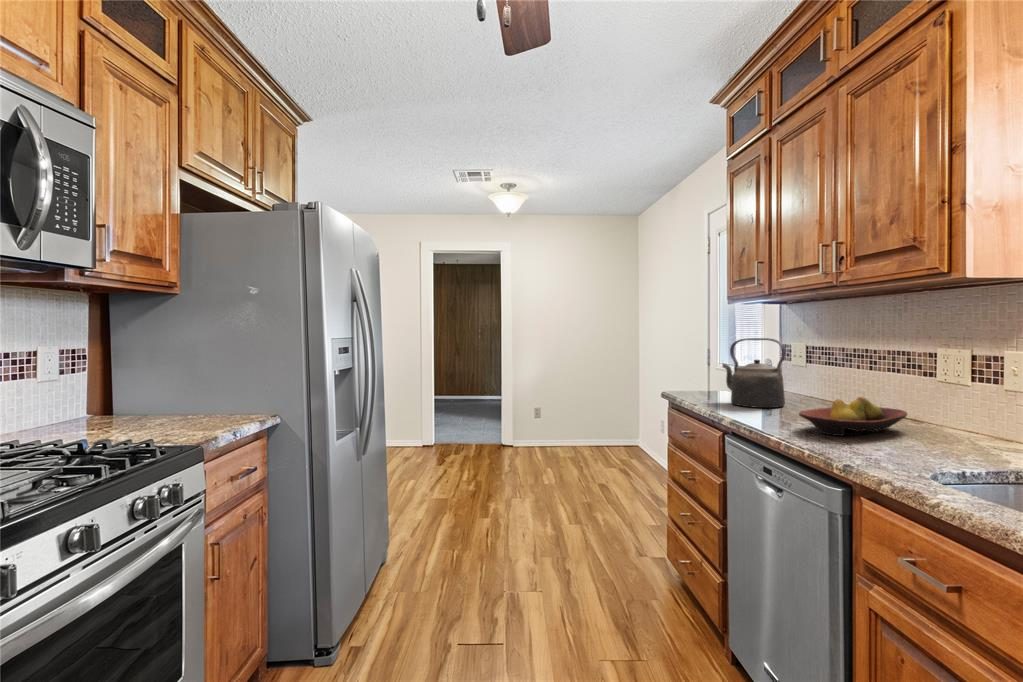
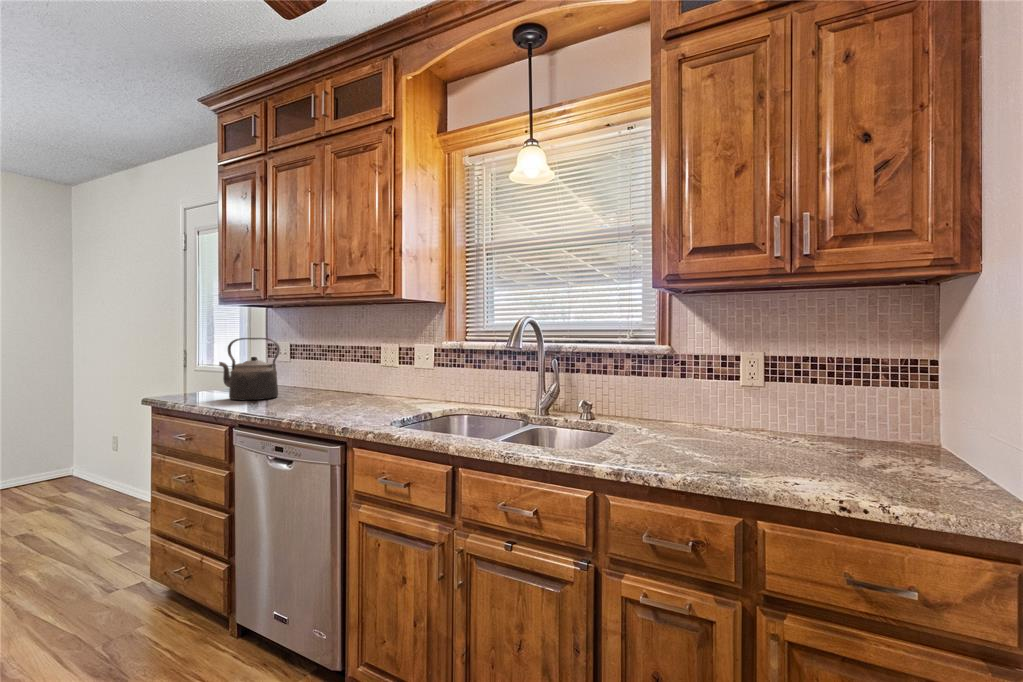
fruit bowl: present [799,397,907,436] -> none [300,381,369,411]

